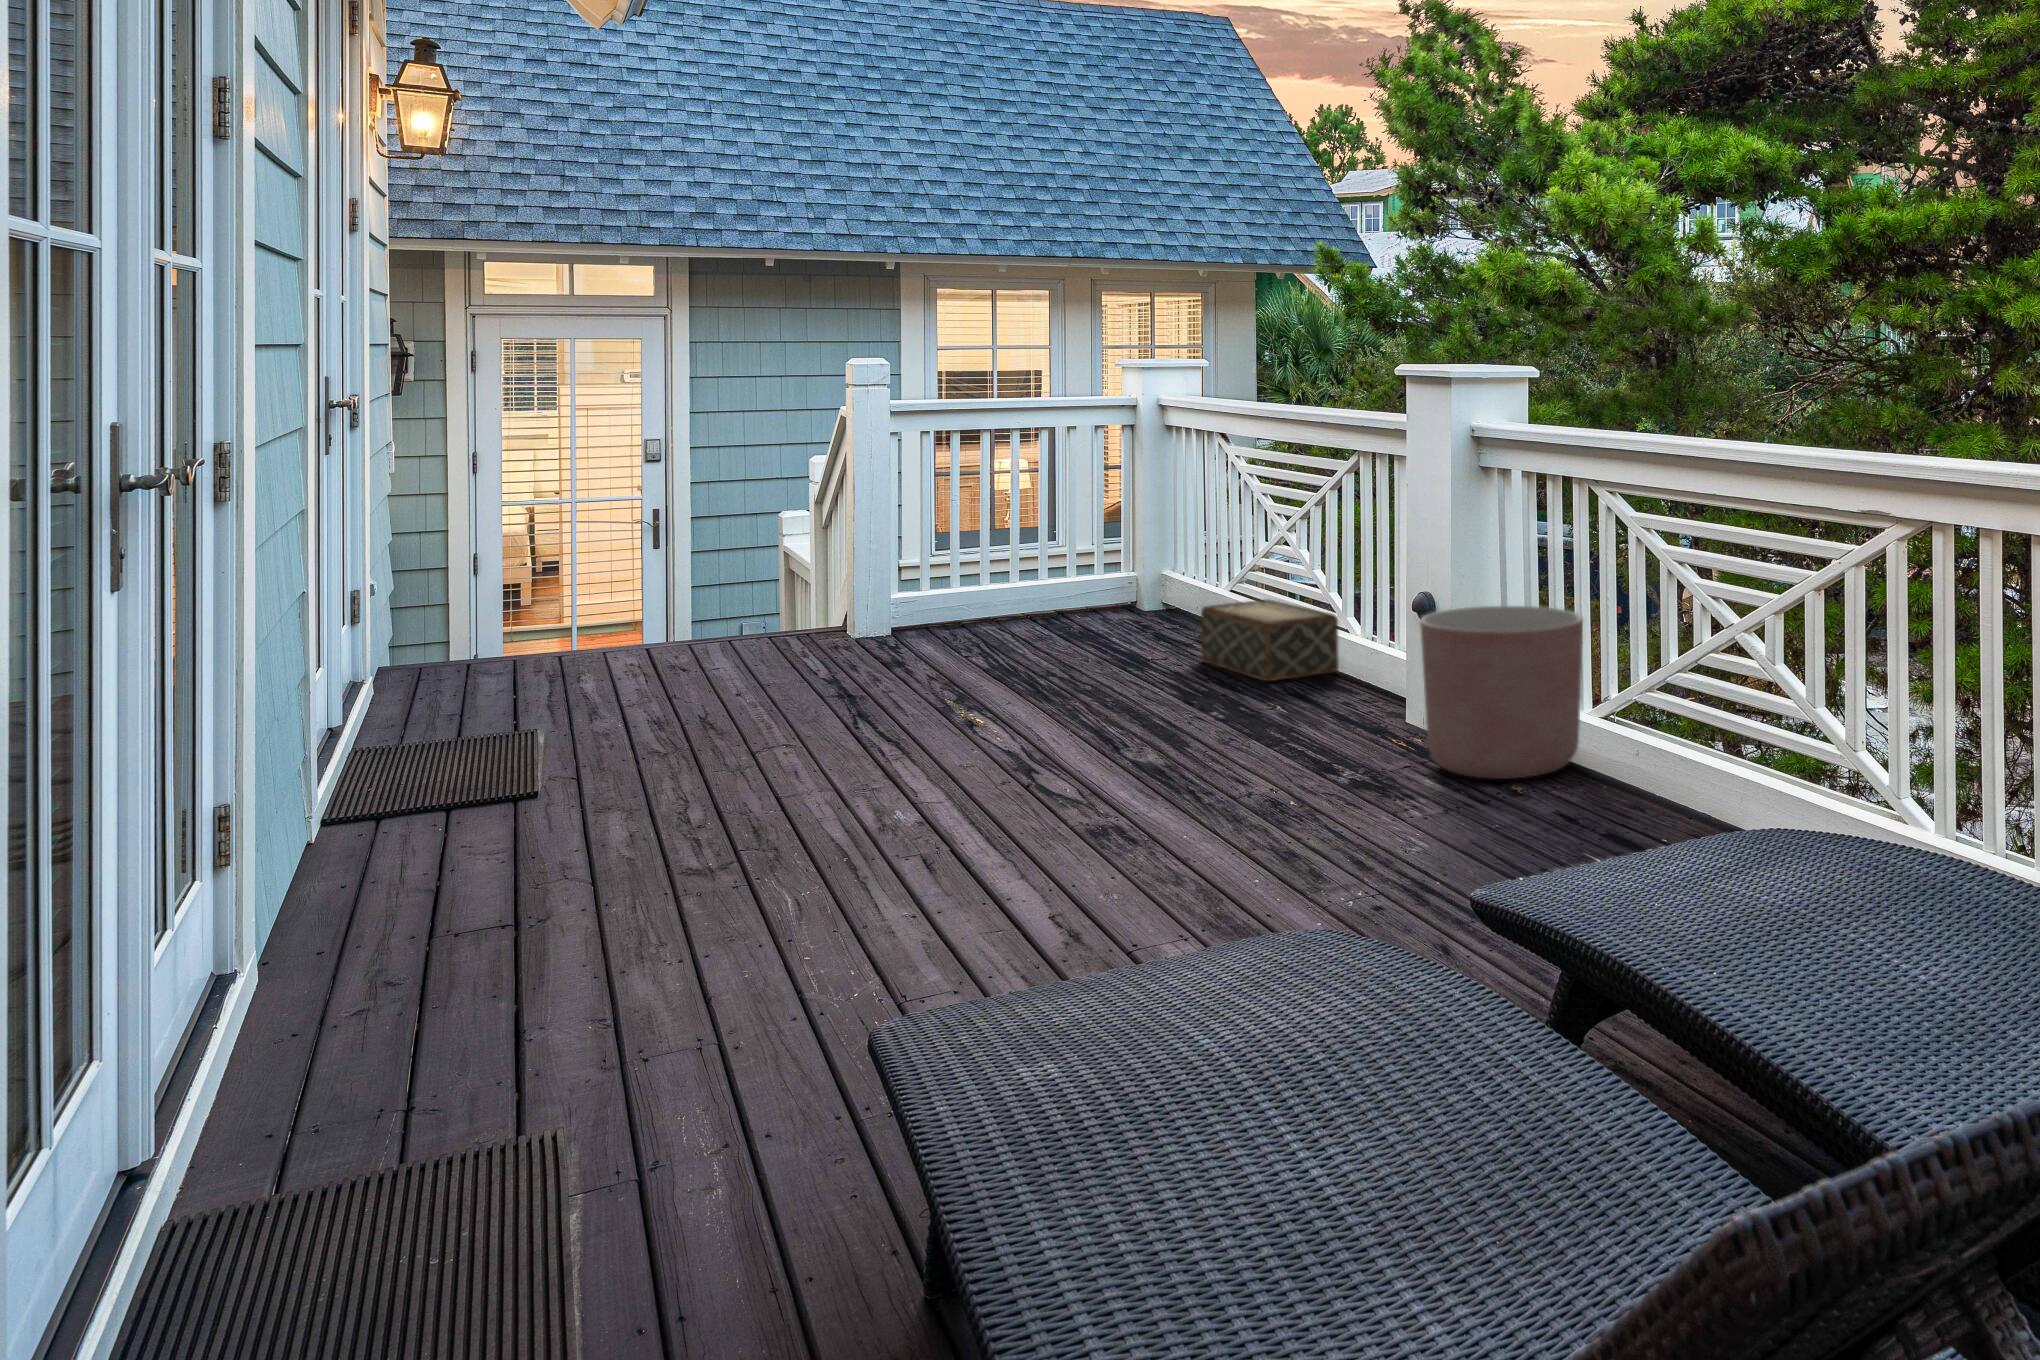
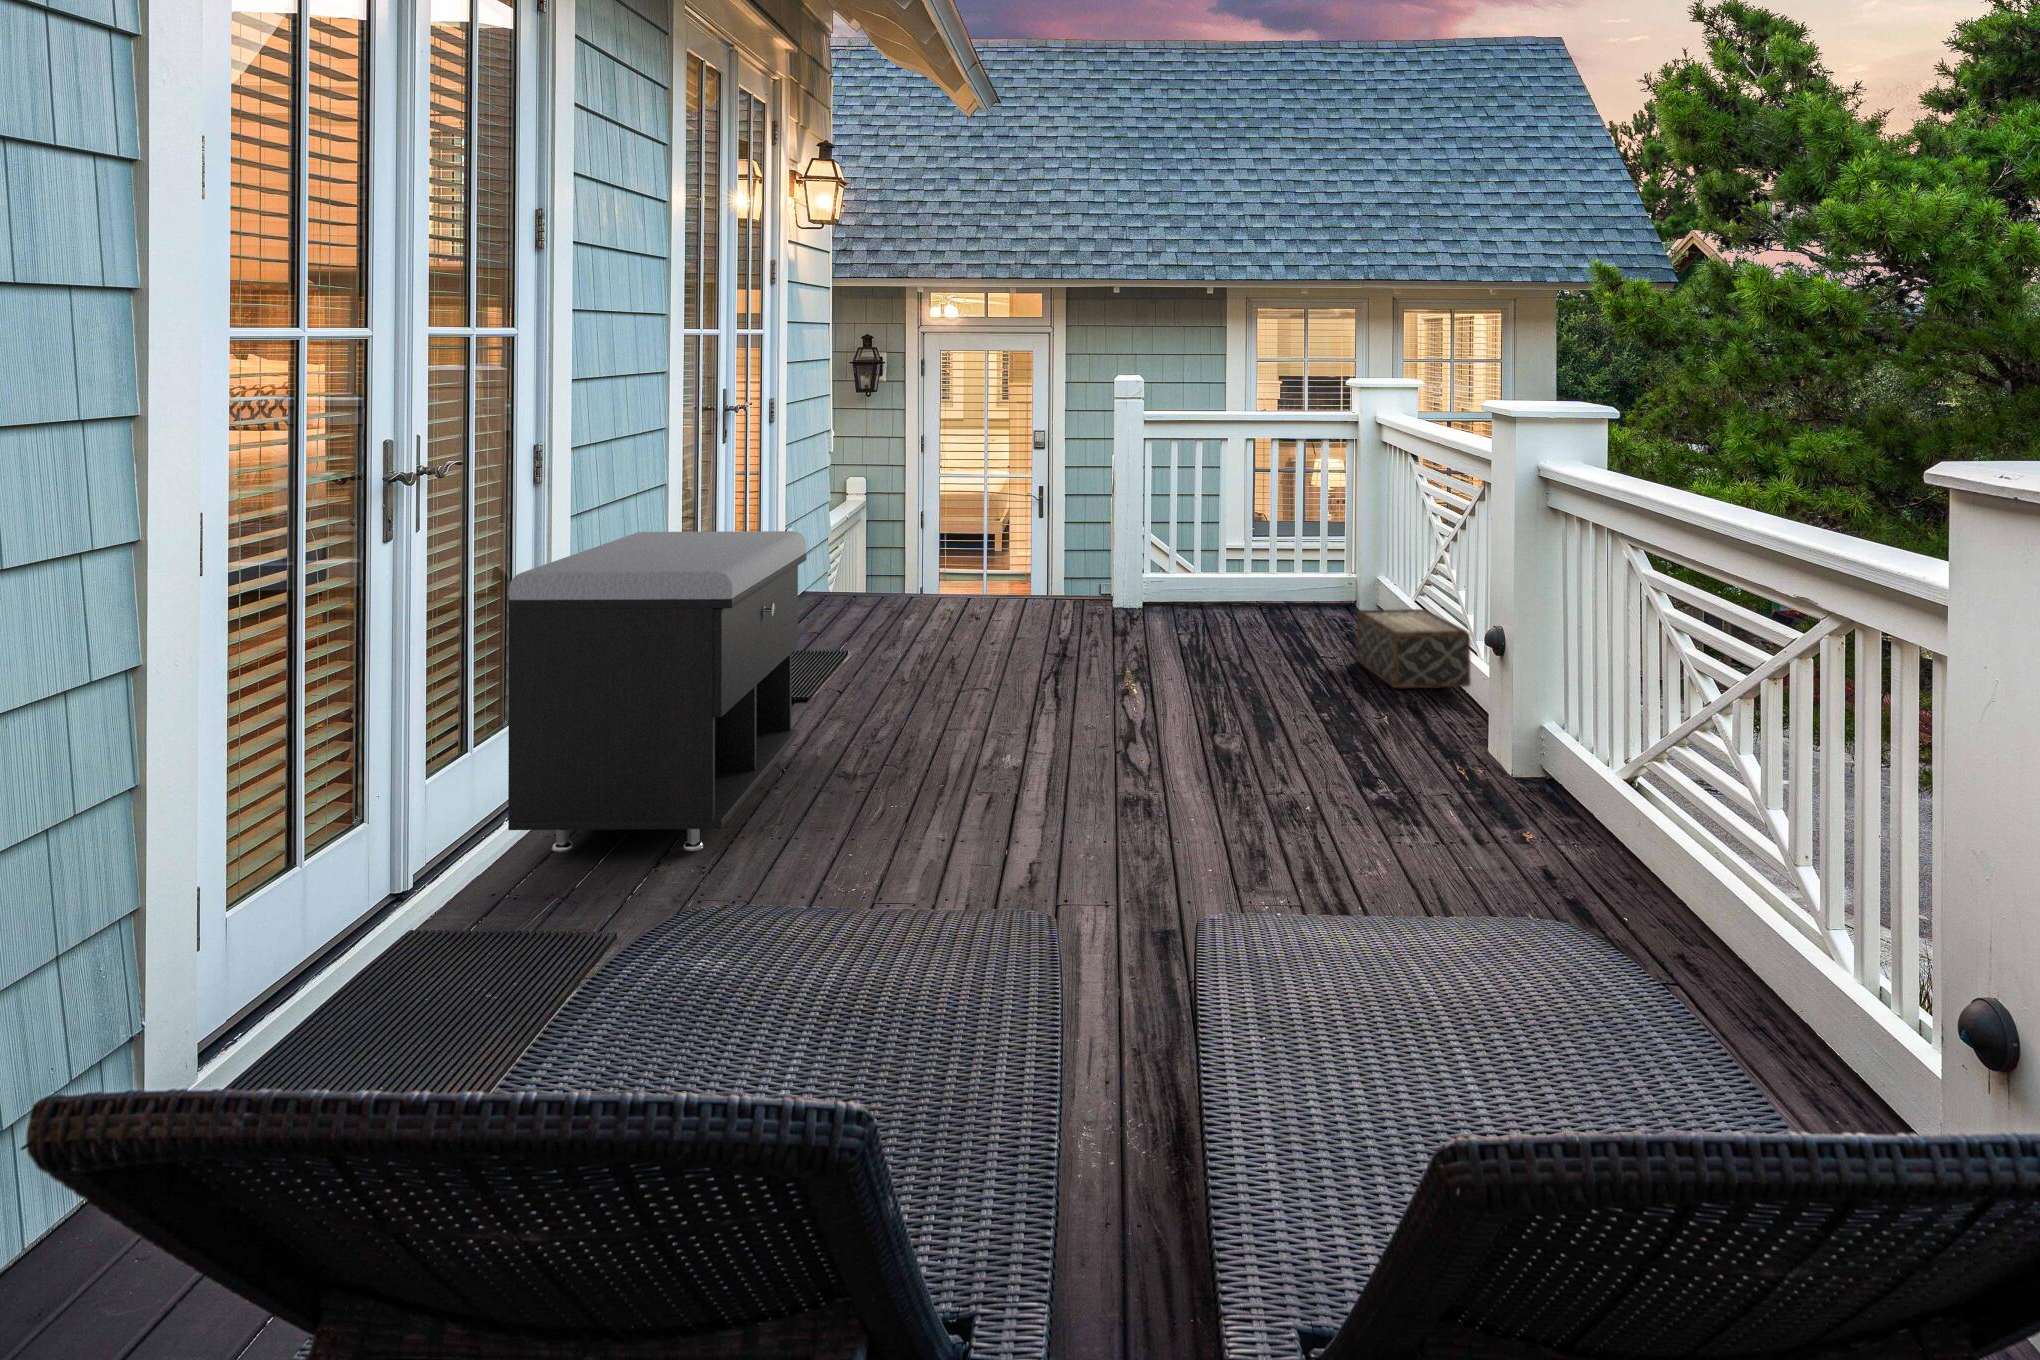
storage bench: none [256,551,632,1021] -> present [508,531,806,852]
planter: present [1420,606,1583,779] -> none [1457,641,1629,822]

